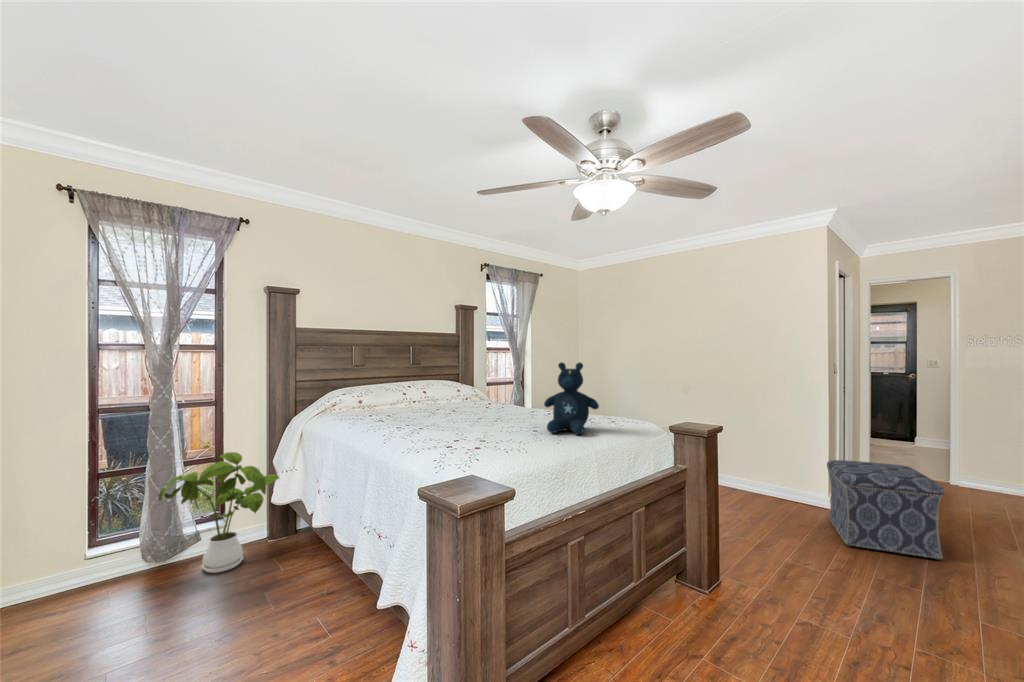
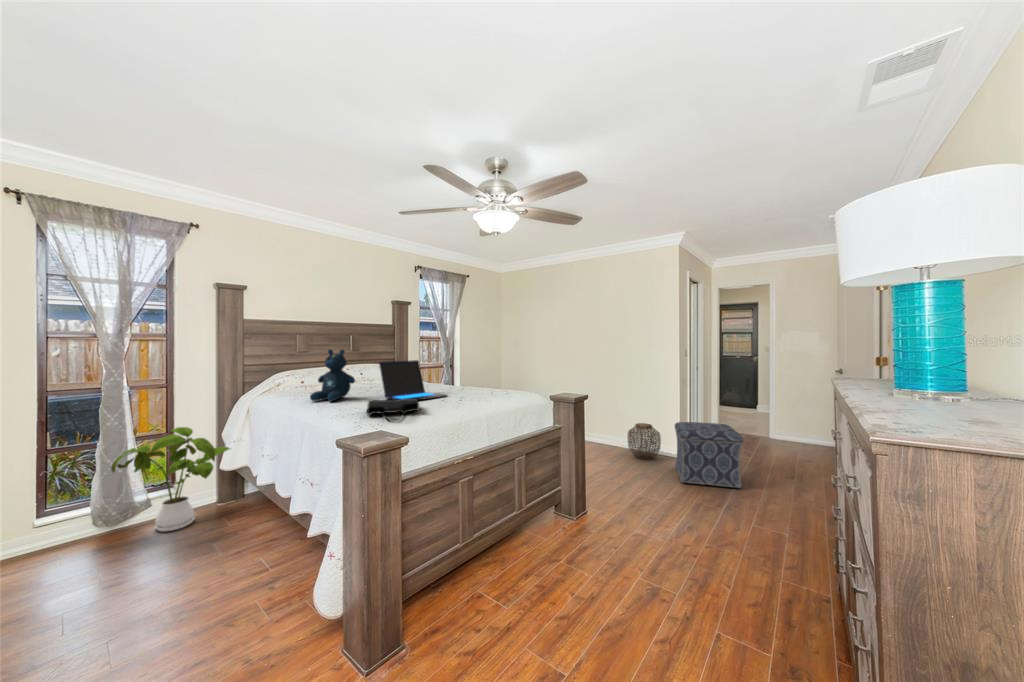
stuffed bear: present [544,362,599,434] -> present [310,349,355,401]
laptop: none [451,376,535,430] -> present [379,360,447,400]
tote bag: none [443,428,510,461] -> present [367,399,419,421]
woven basket: none [755,458,803,508] -> present [628,423,661,460]

